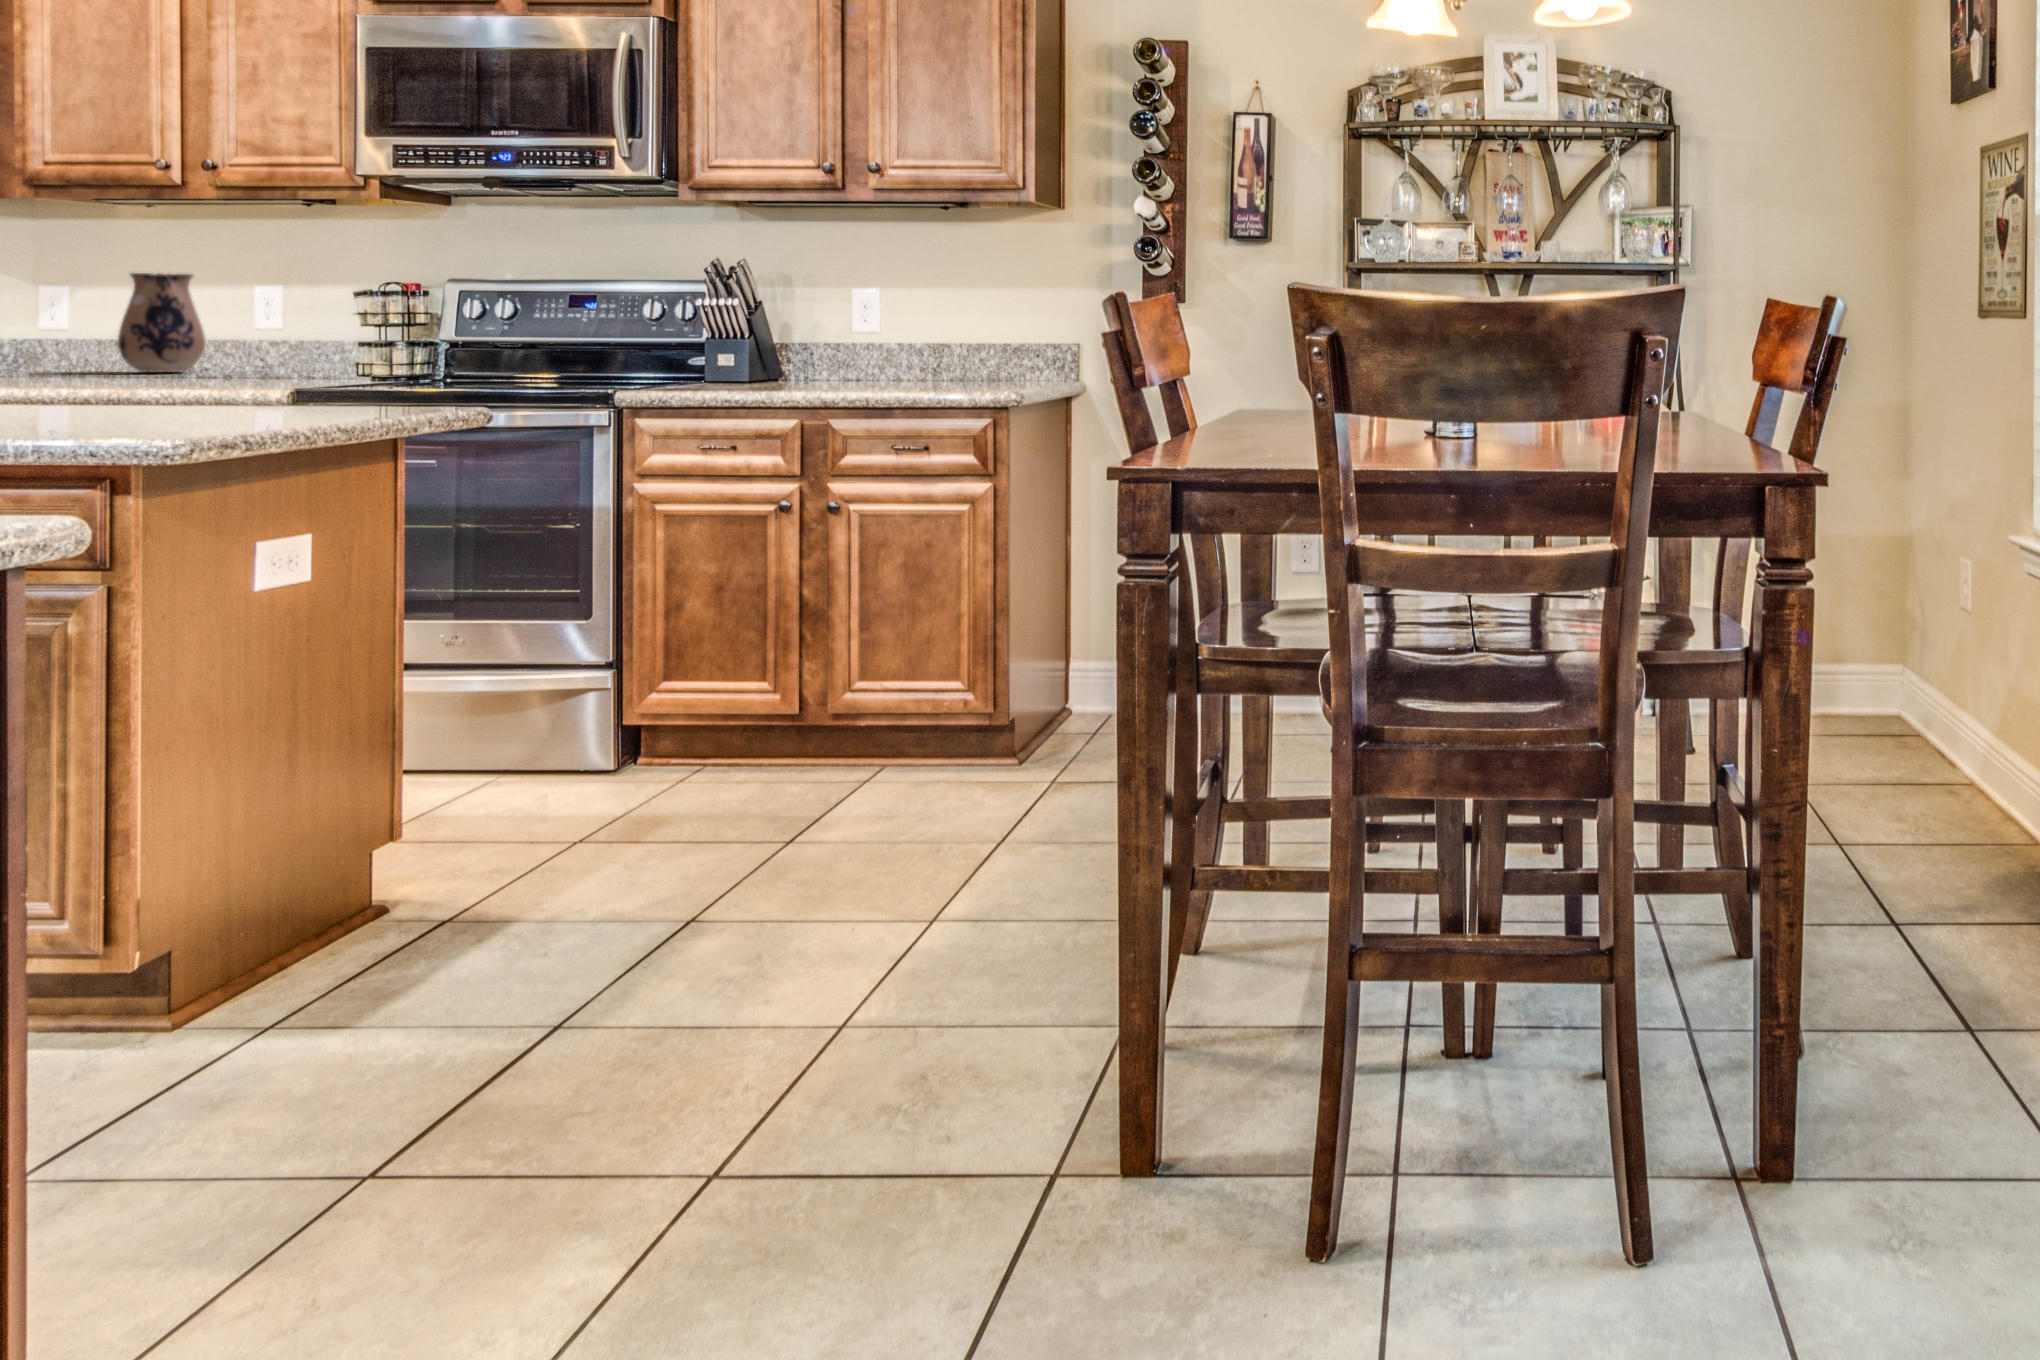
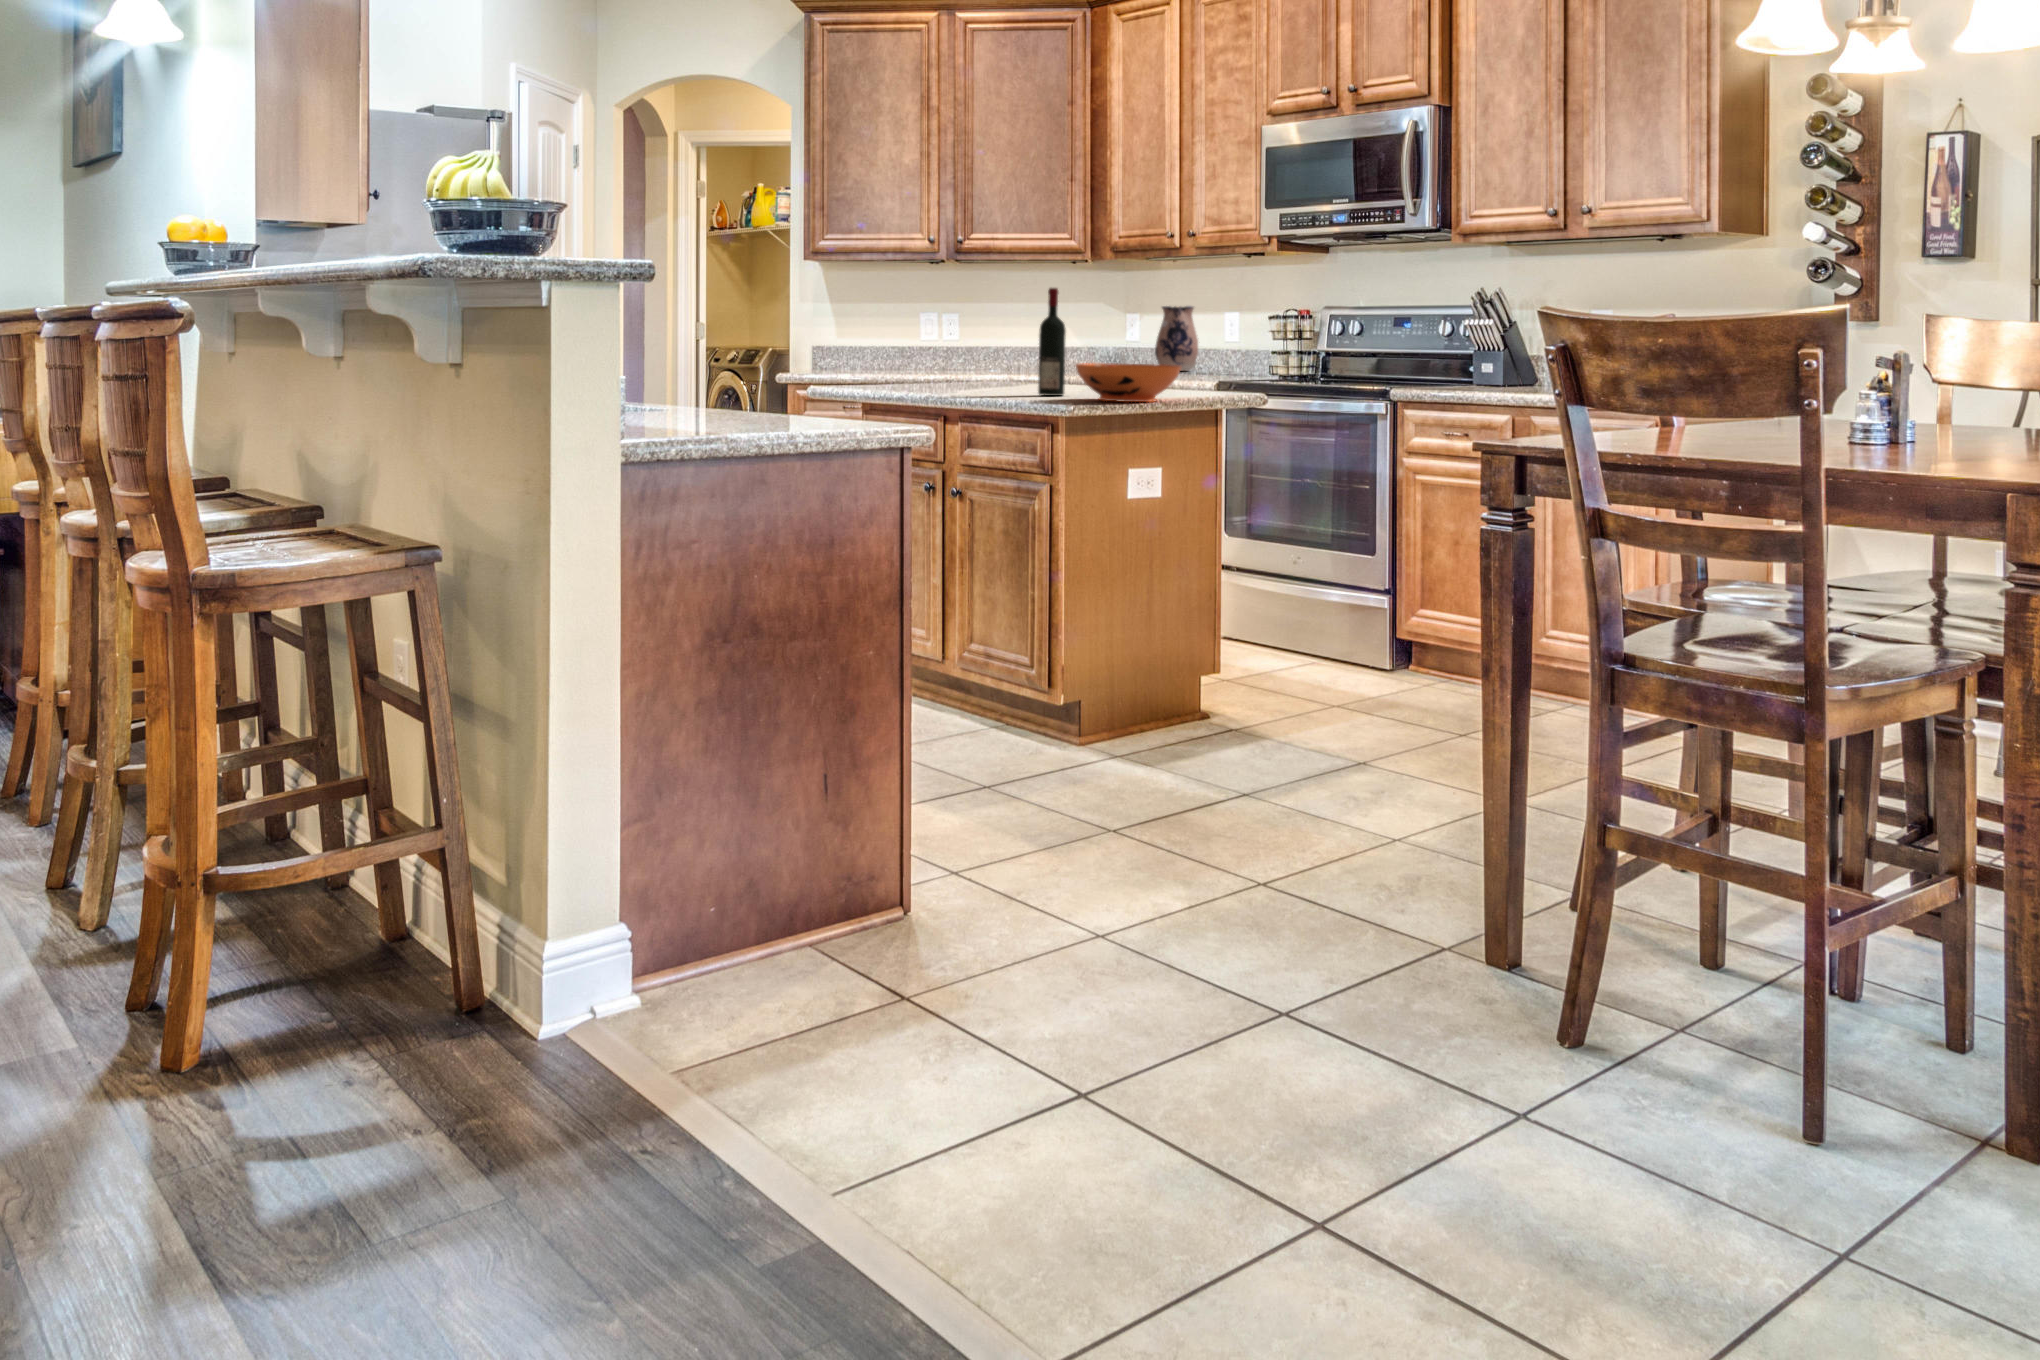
wine bottle: none [40,237,100,420] -> present [1038,288,1066,396]
decorative bowl: none [155,364,362,425] -> present [1076,363,1181,402]

